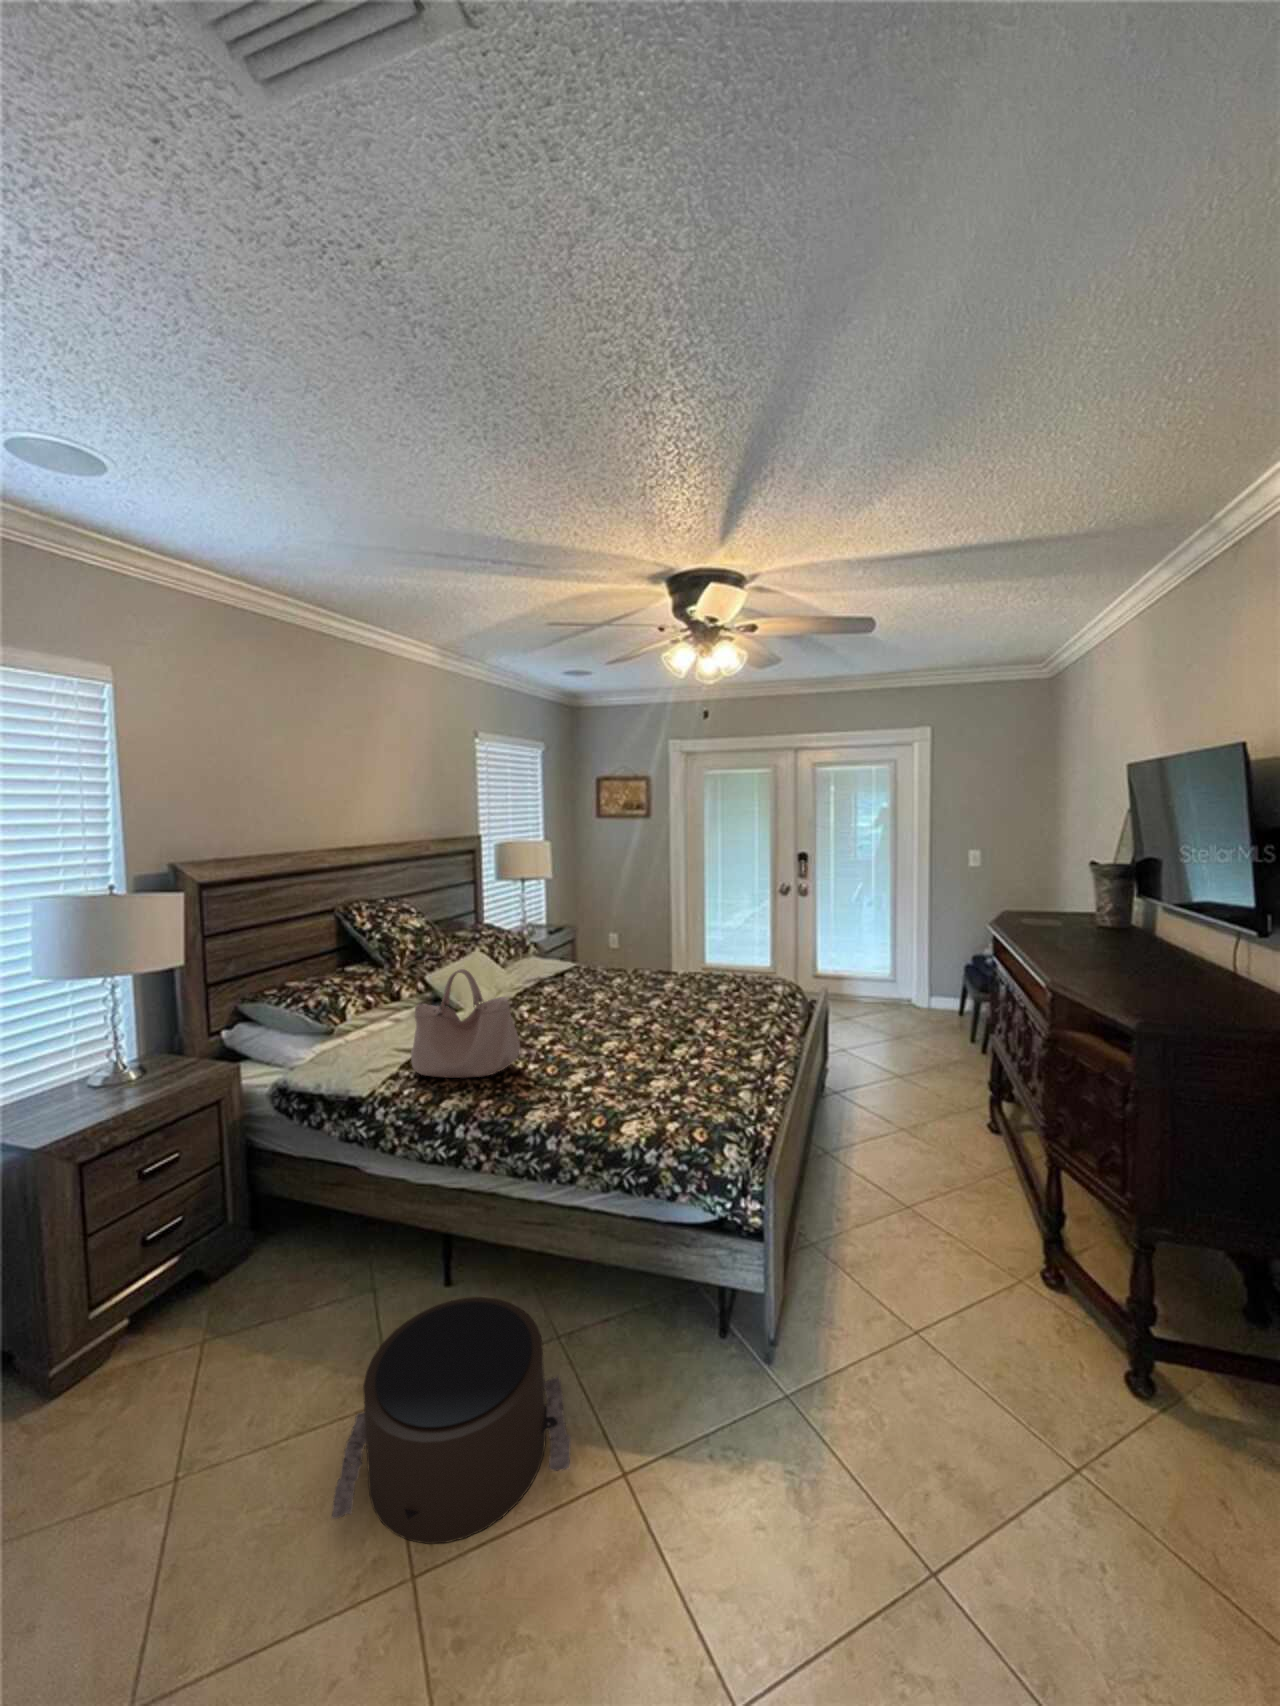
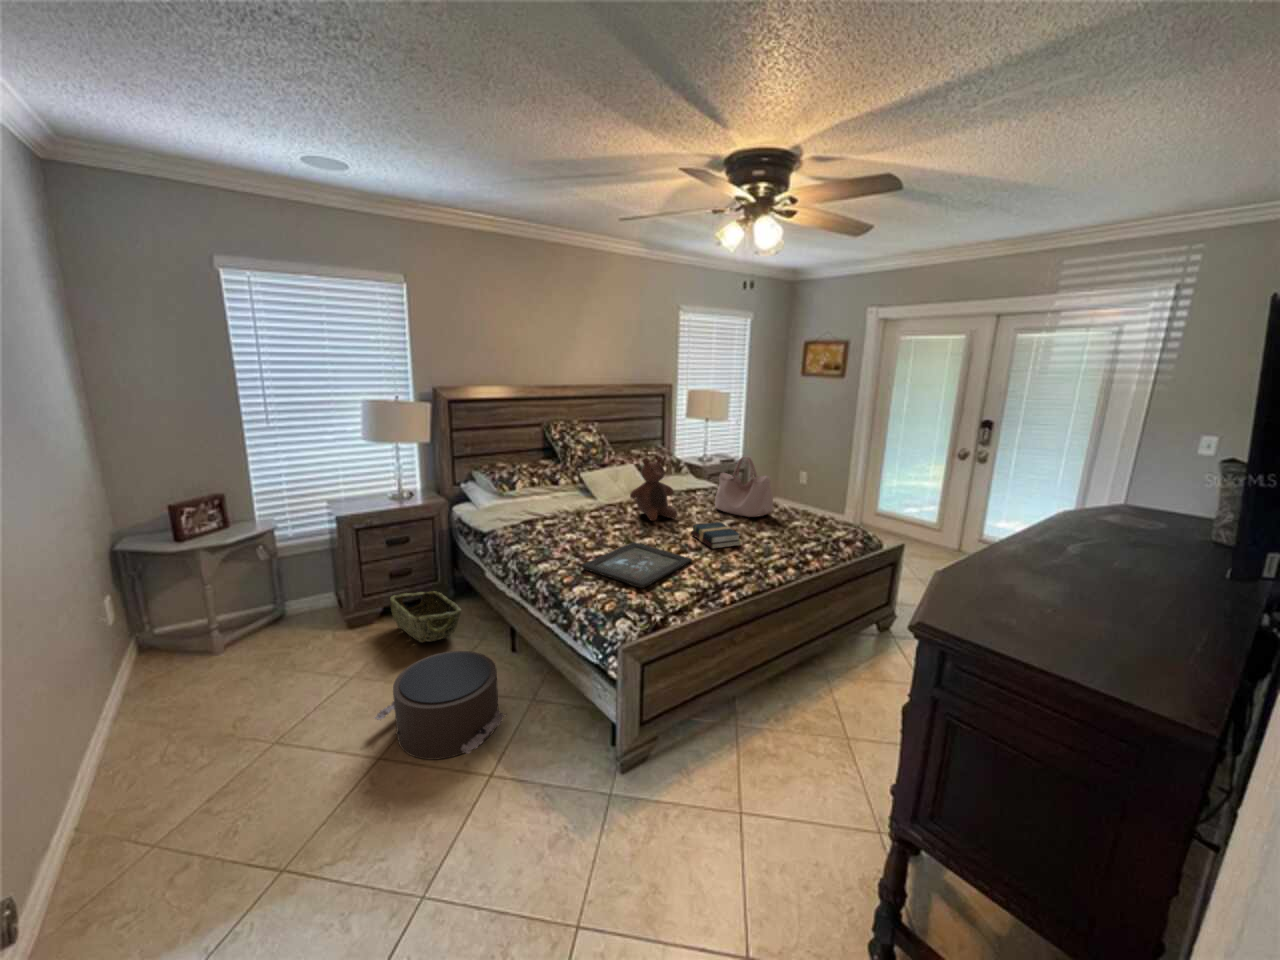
stuffed bear: none [543,930,607,1019] -> present [630,457,677,521]
handbag: present [411,969,520,1078] -> present [715,456,773,517]
hardback book: none [652,1000,720,1033] -> present [691,522,741,549]
tray: none [600,1049,712,1101] -> present [582,542,692,588]
woven basket: none [152,1240,325,1346] -> present [390,591,461,642]

